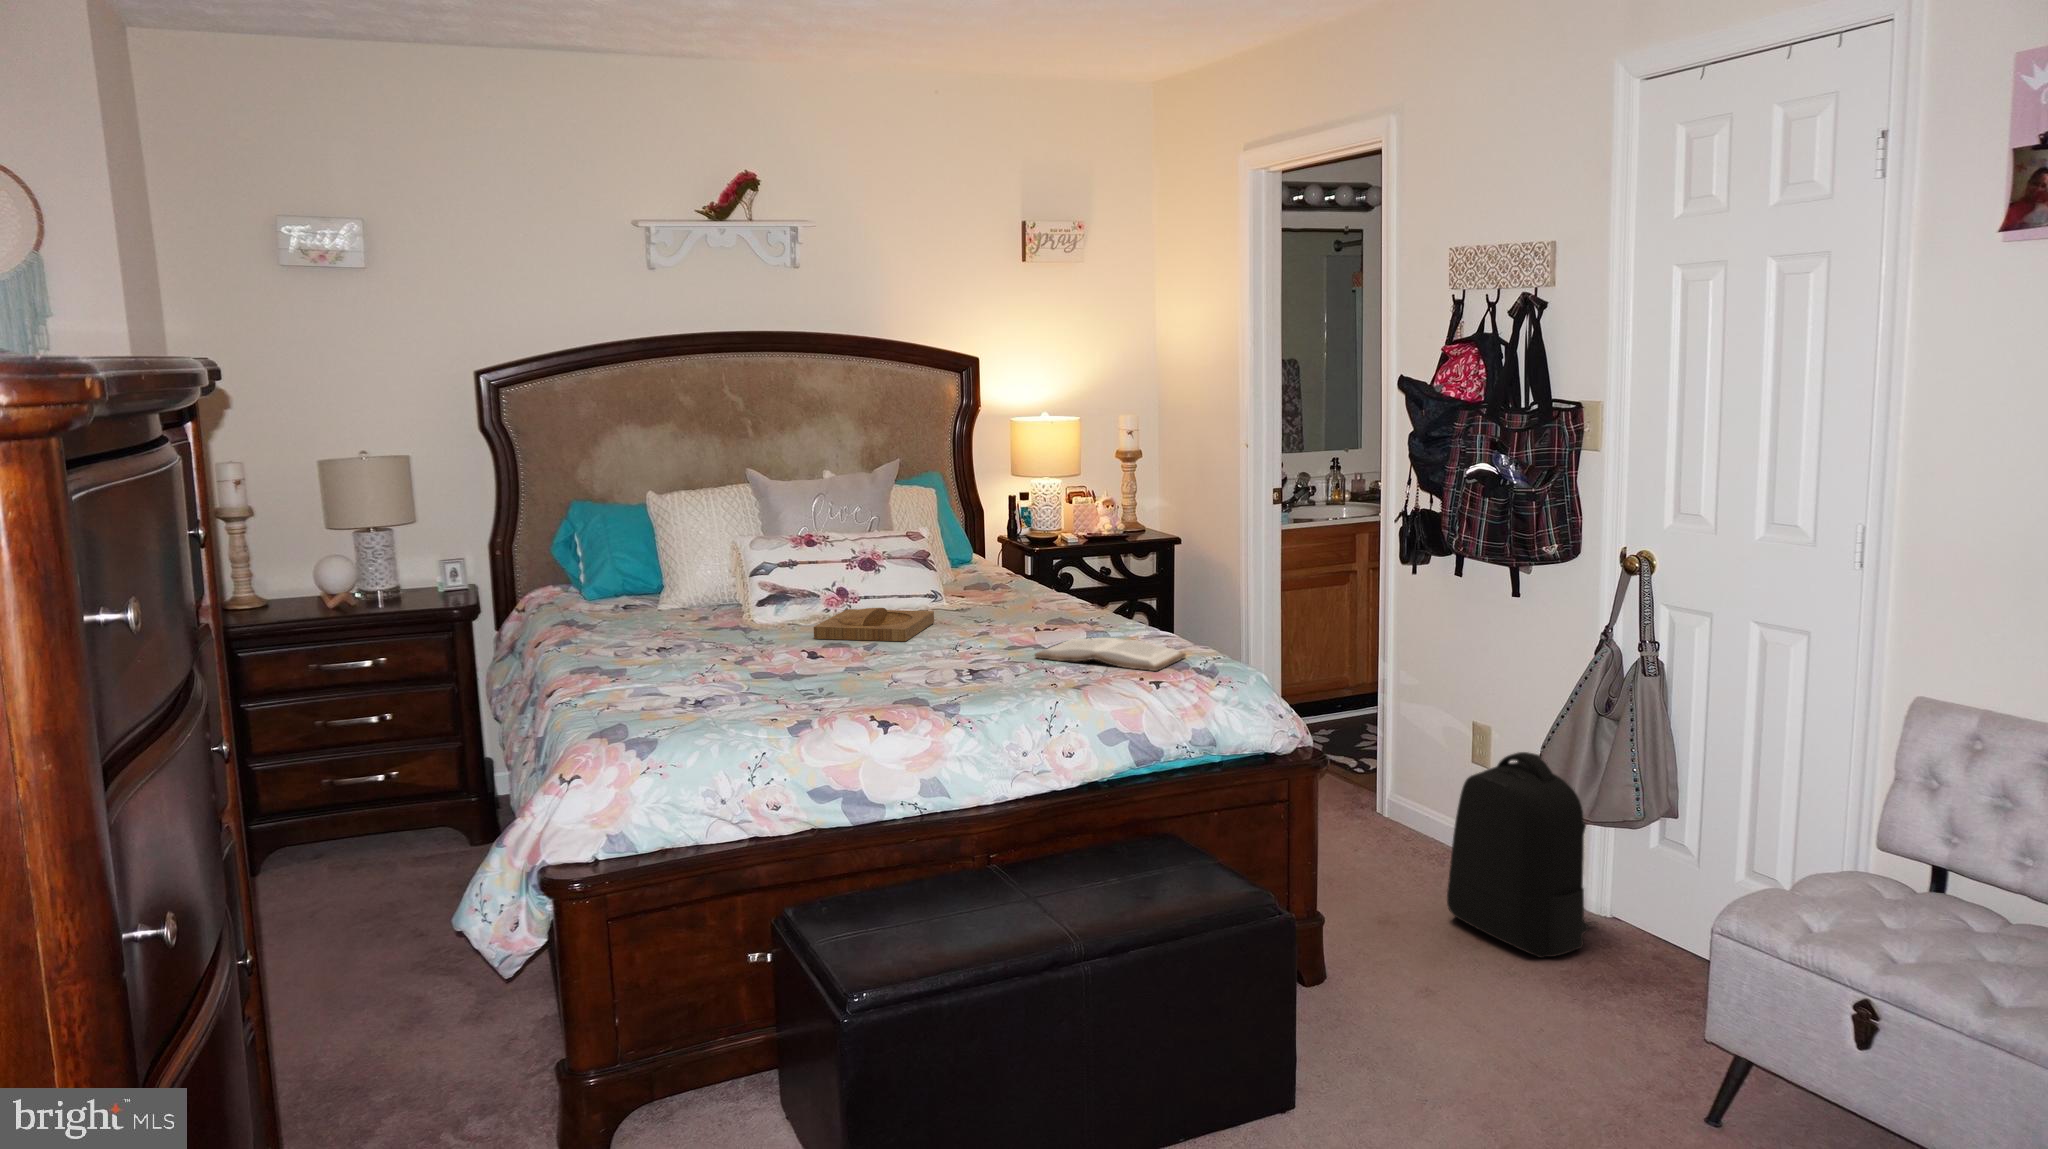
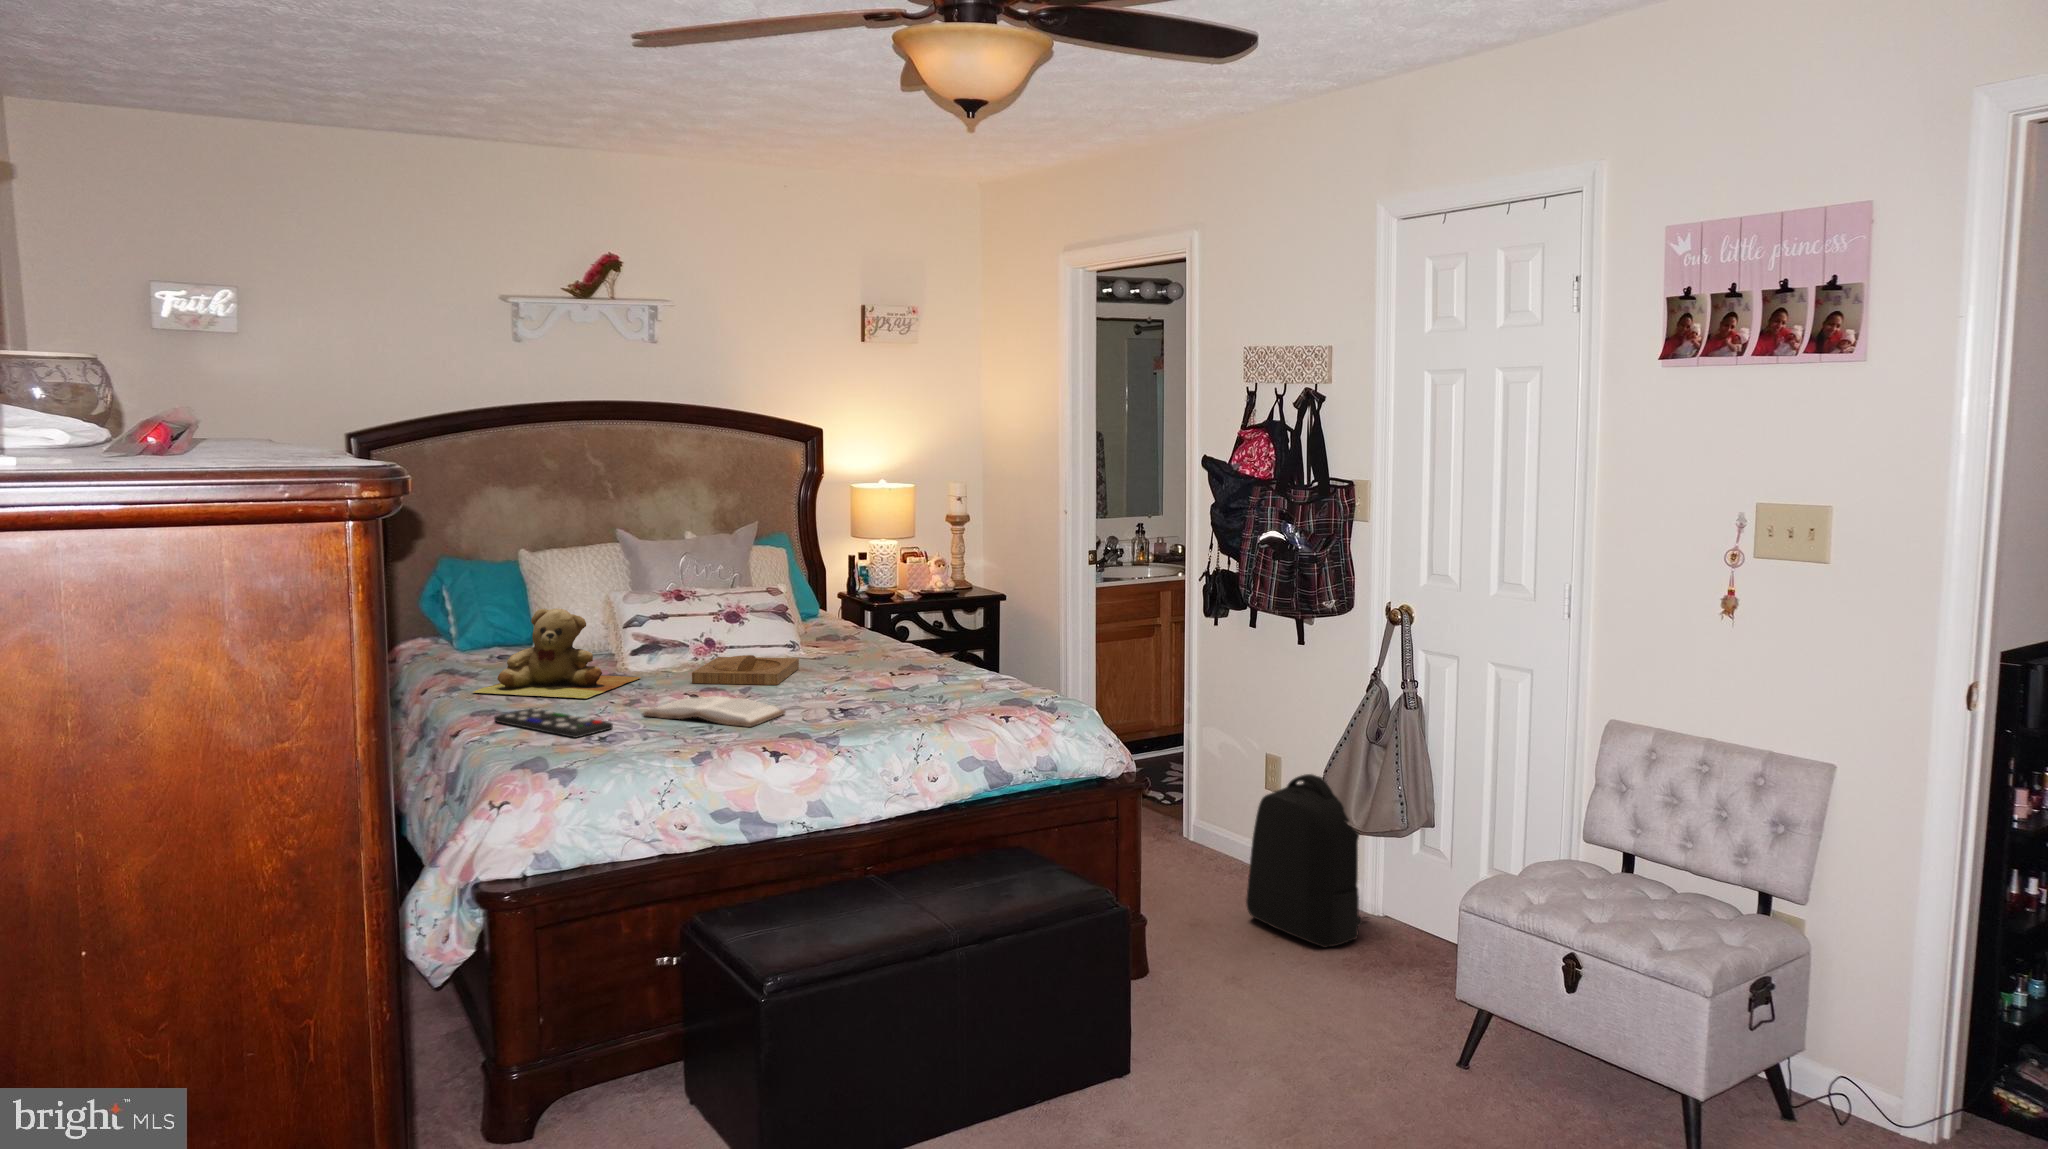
teddy bear: none [579,556,763,655] -> present [474,608,641,698]
book: present [1035,638,1186,671] -> present [644,696,786,727]
remote control: none [591,666,713,701] -> present [494,708,613,738]

